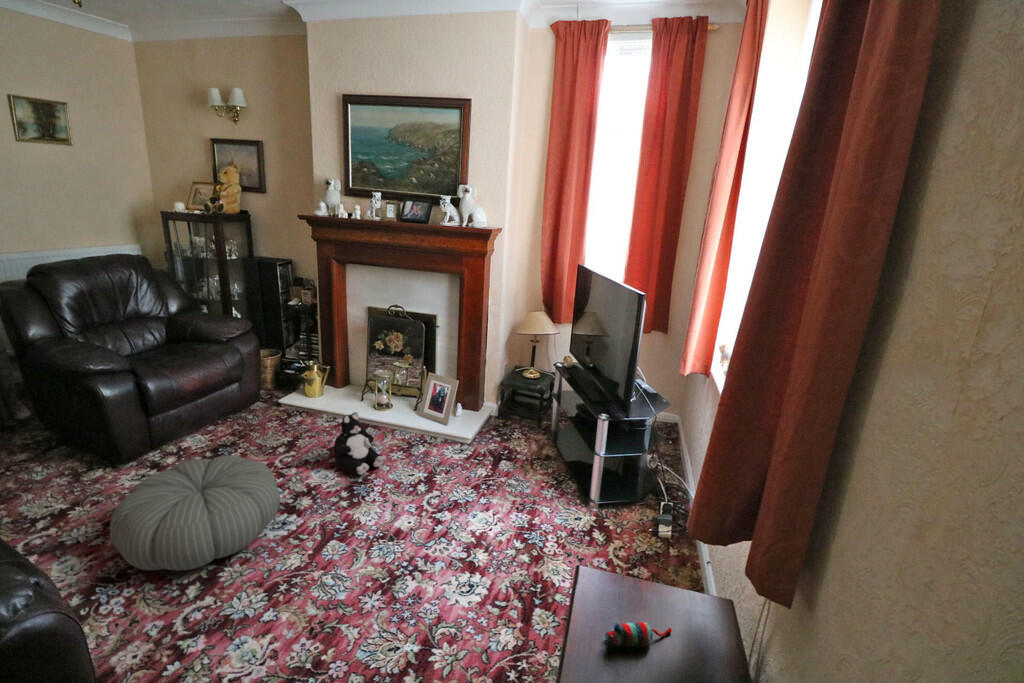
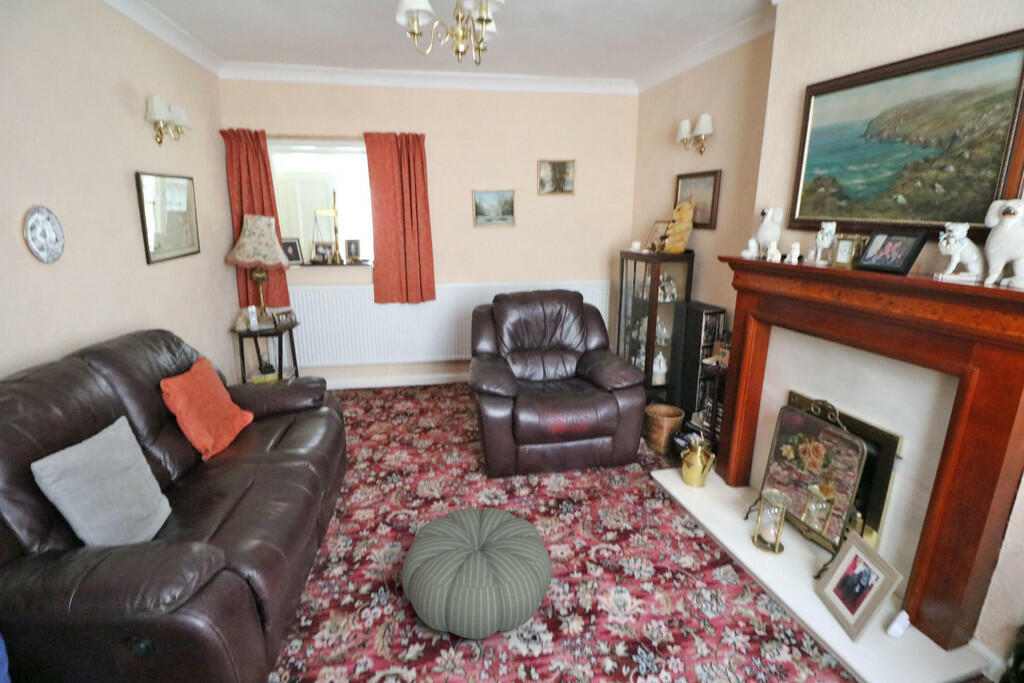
plush toy: present [334,412,386,475] -> none [639,539,706,640]

